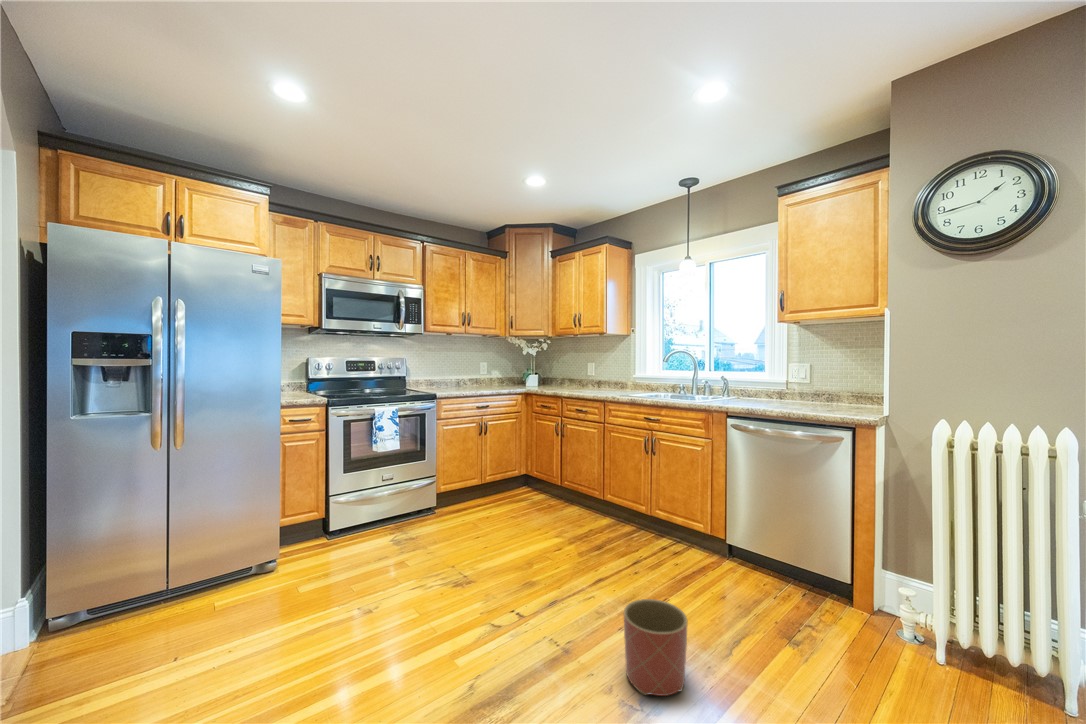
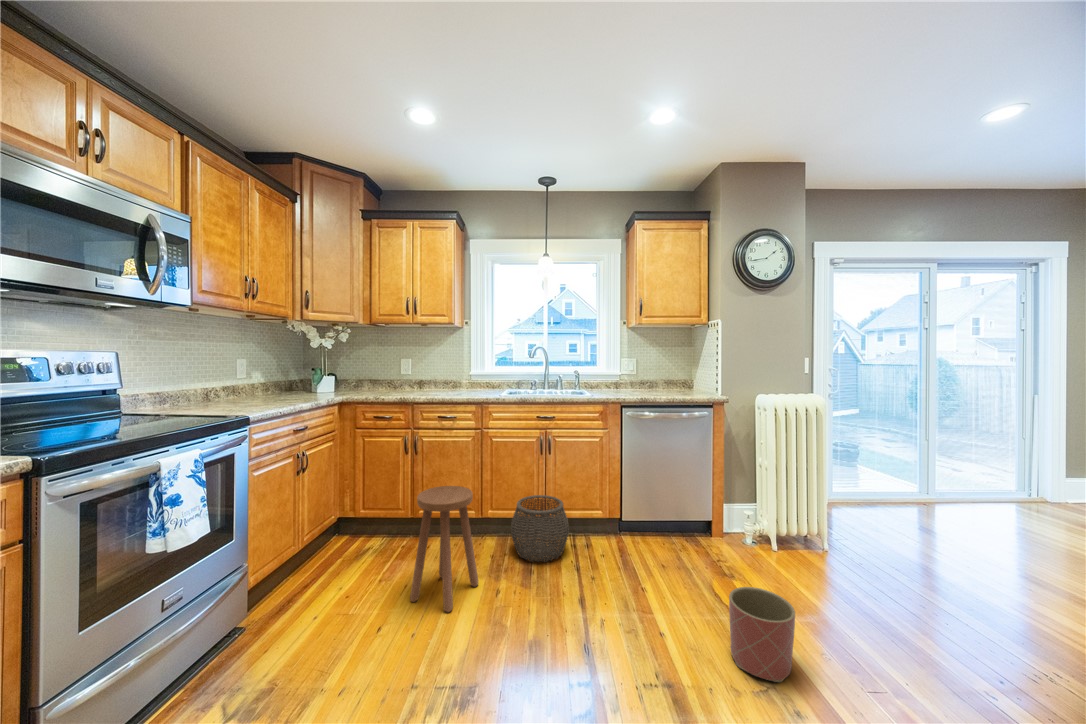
stool: none [500,458,548,547] -> present [410,486,478,612]
woven basket: none [595,490,650,551] -> present [511,495,569,562]

